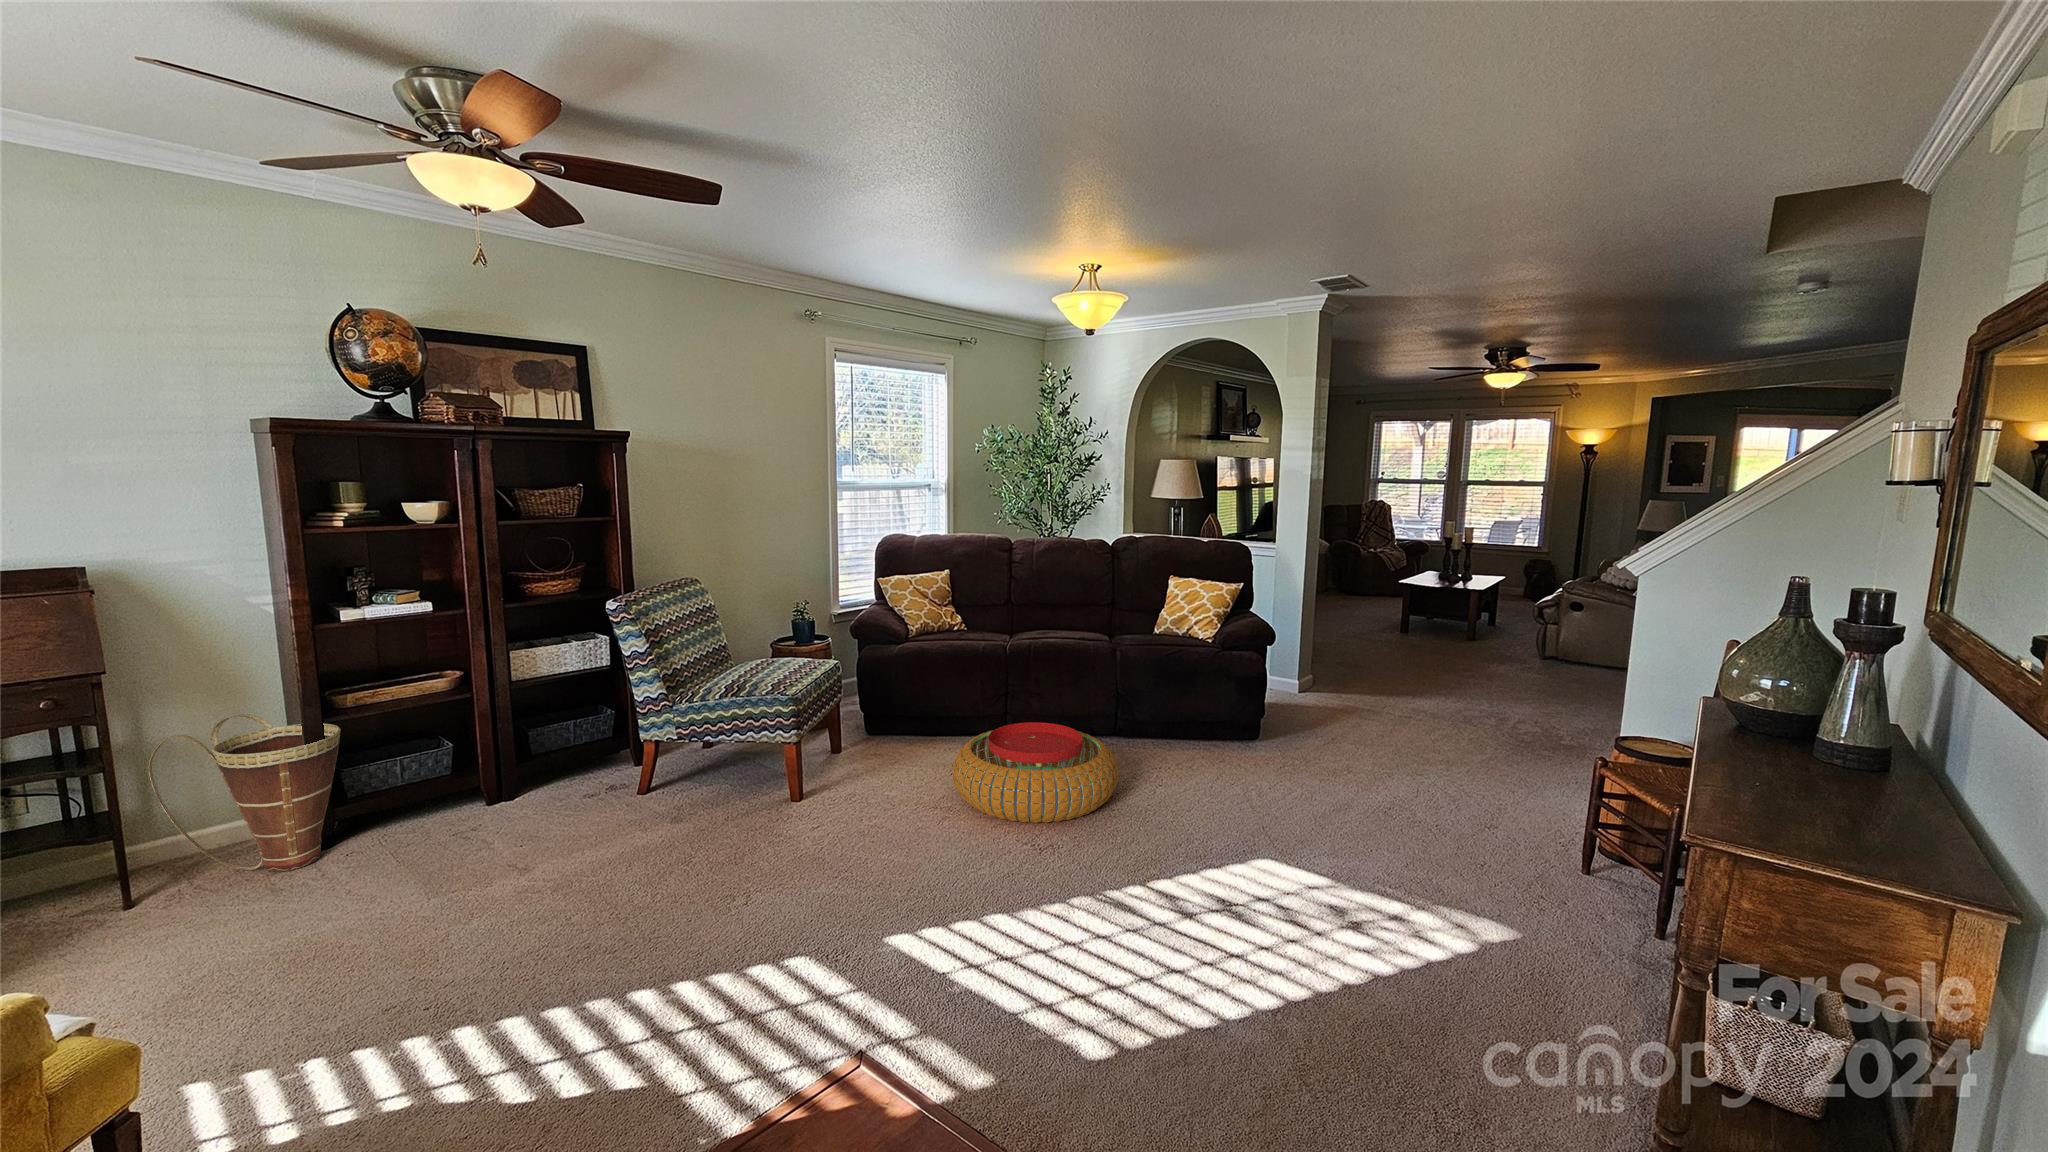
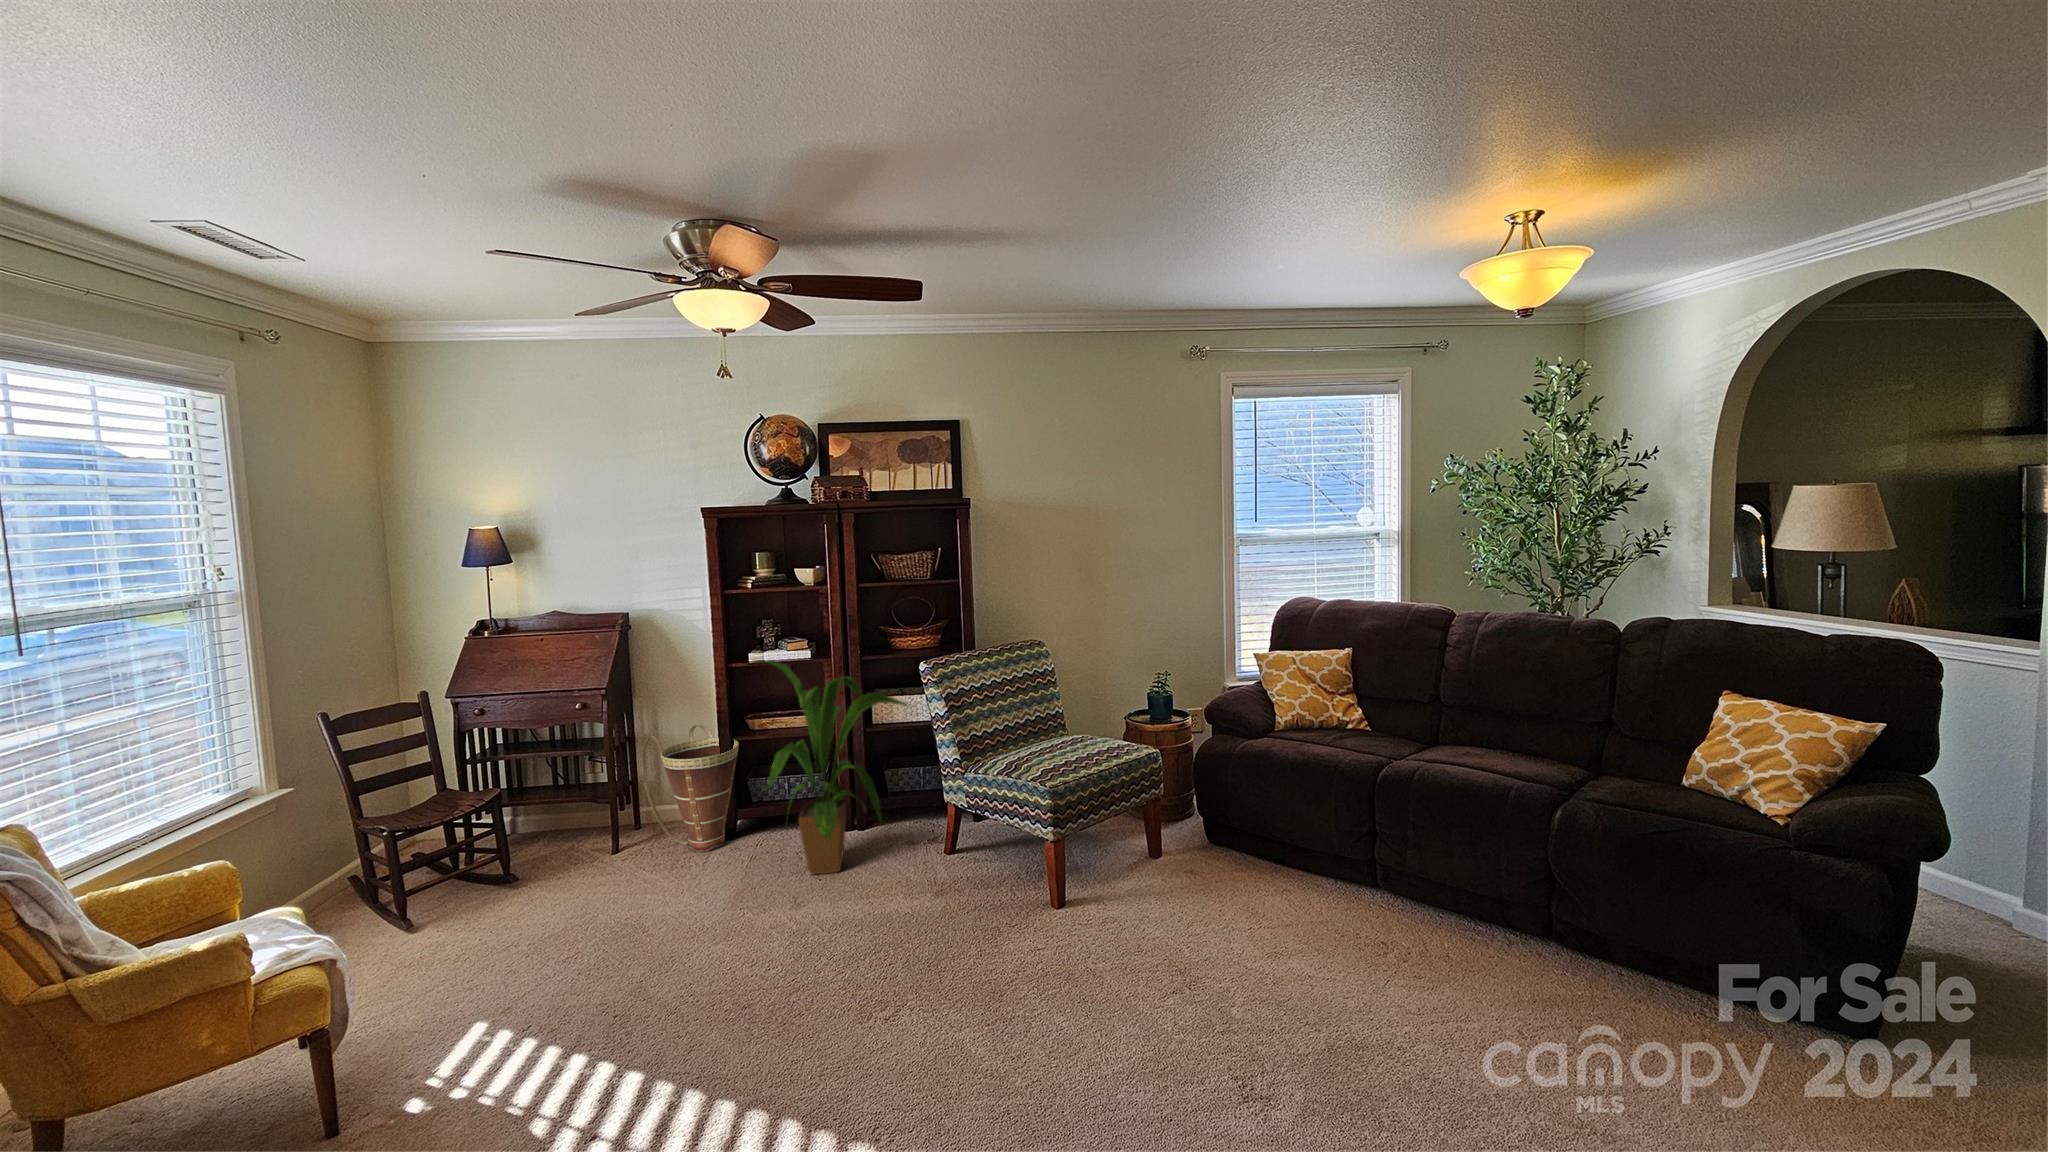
house plant: none [423,607,605,846] -> present [755,661,908,875]
pouf: present [953,722,1118,823] -> none [1208,885,1470,1072]

